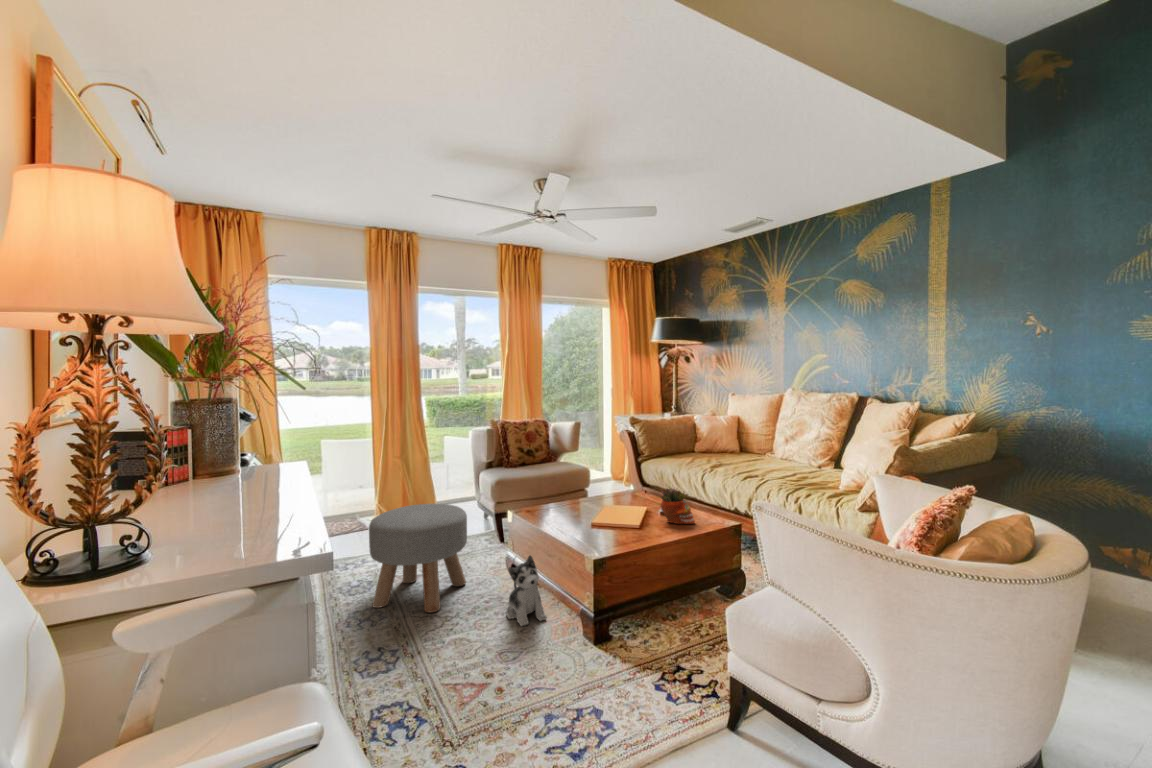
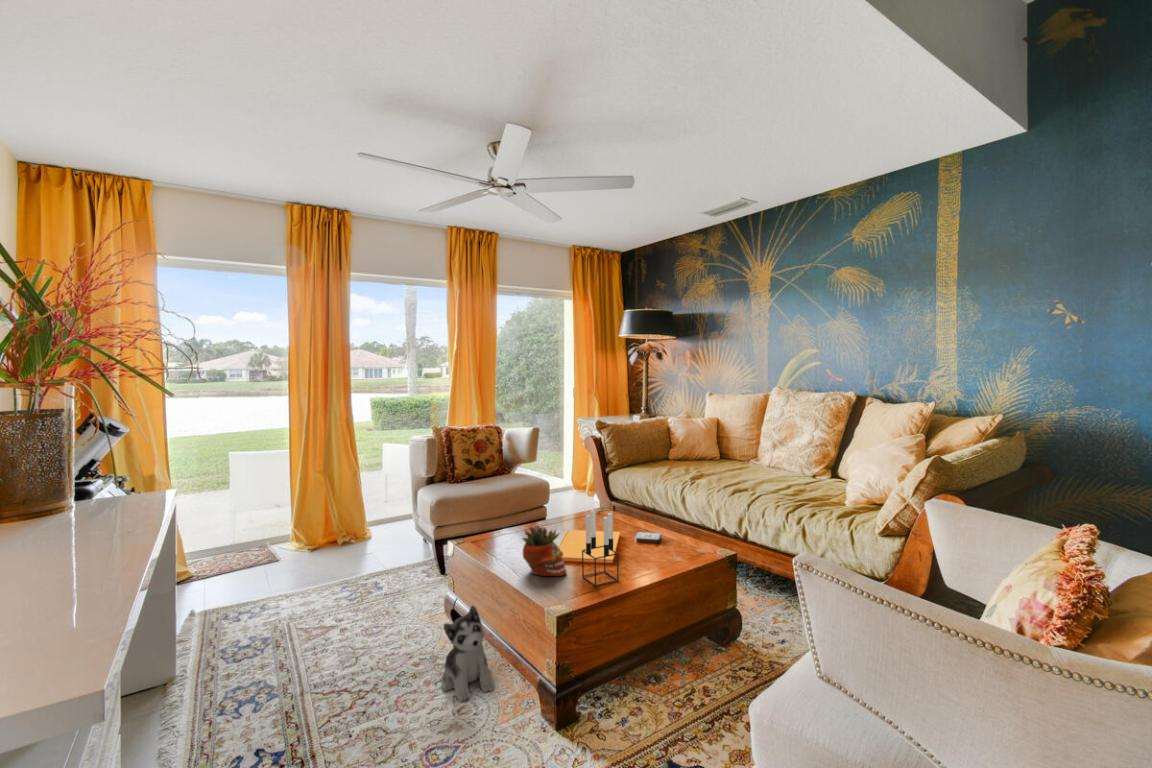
candle holder: none [614,483,643,542] -> present [582,510,619,586]
succulent planter: present [661,488,695,524] -> present [523,525,567,576]
ottoman: present [369,504,467,612] -> none [257,536,393,685]

